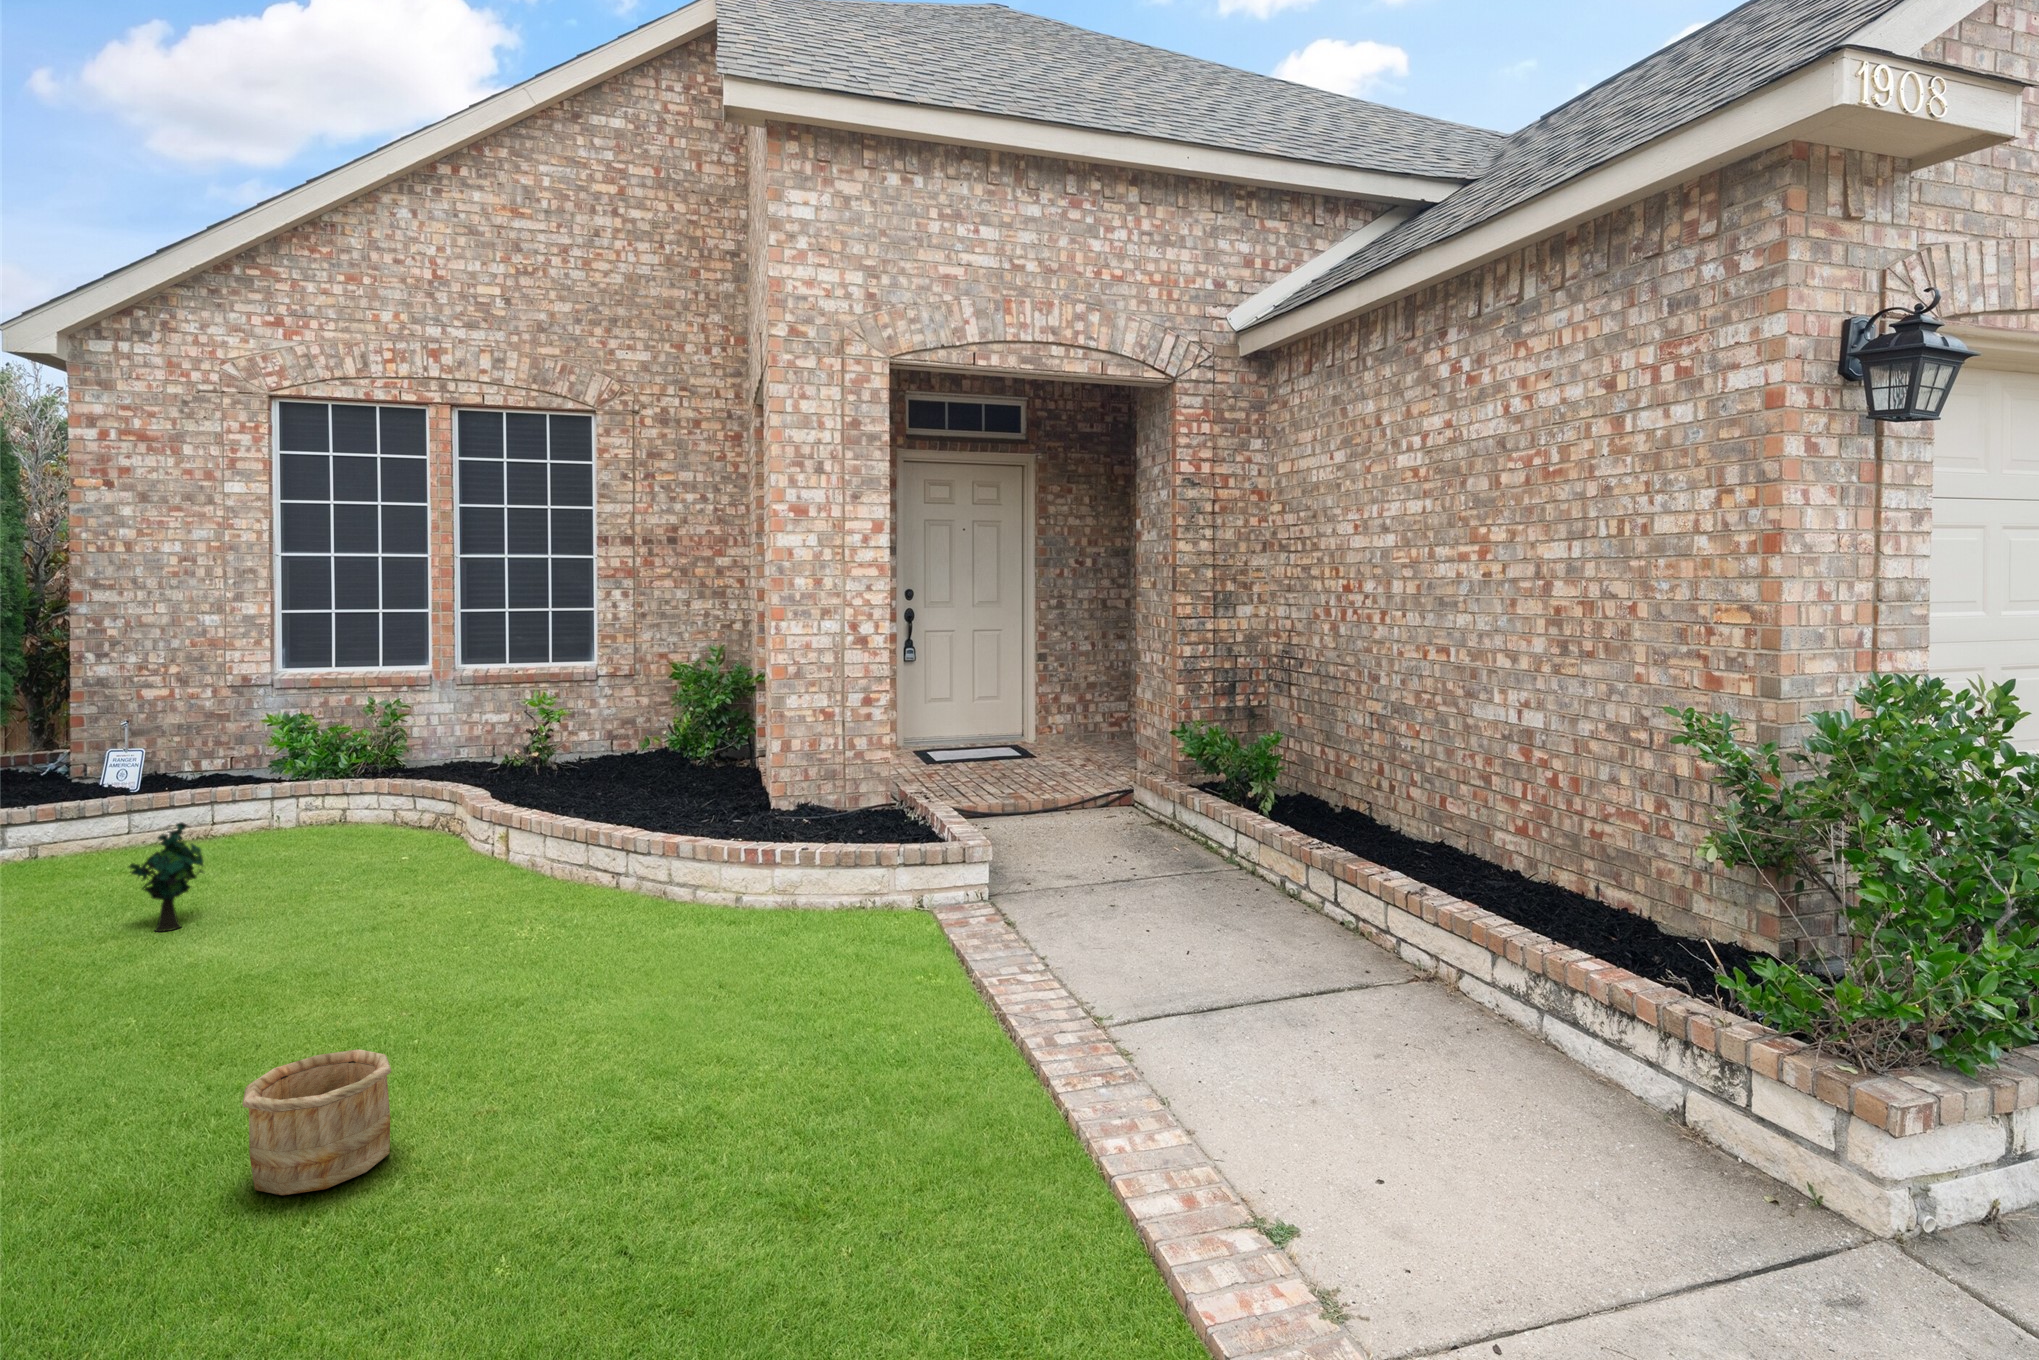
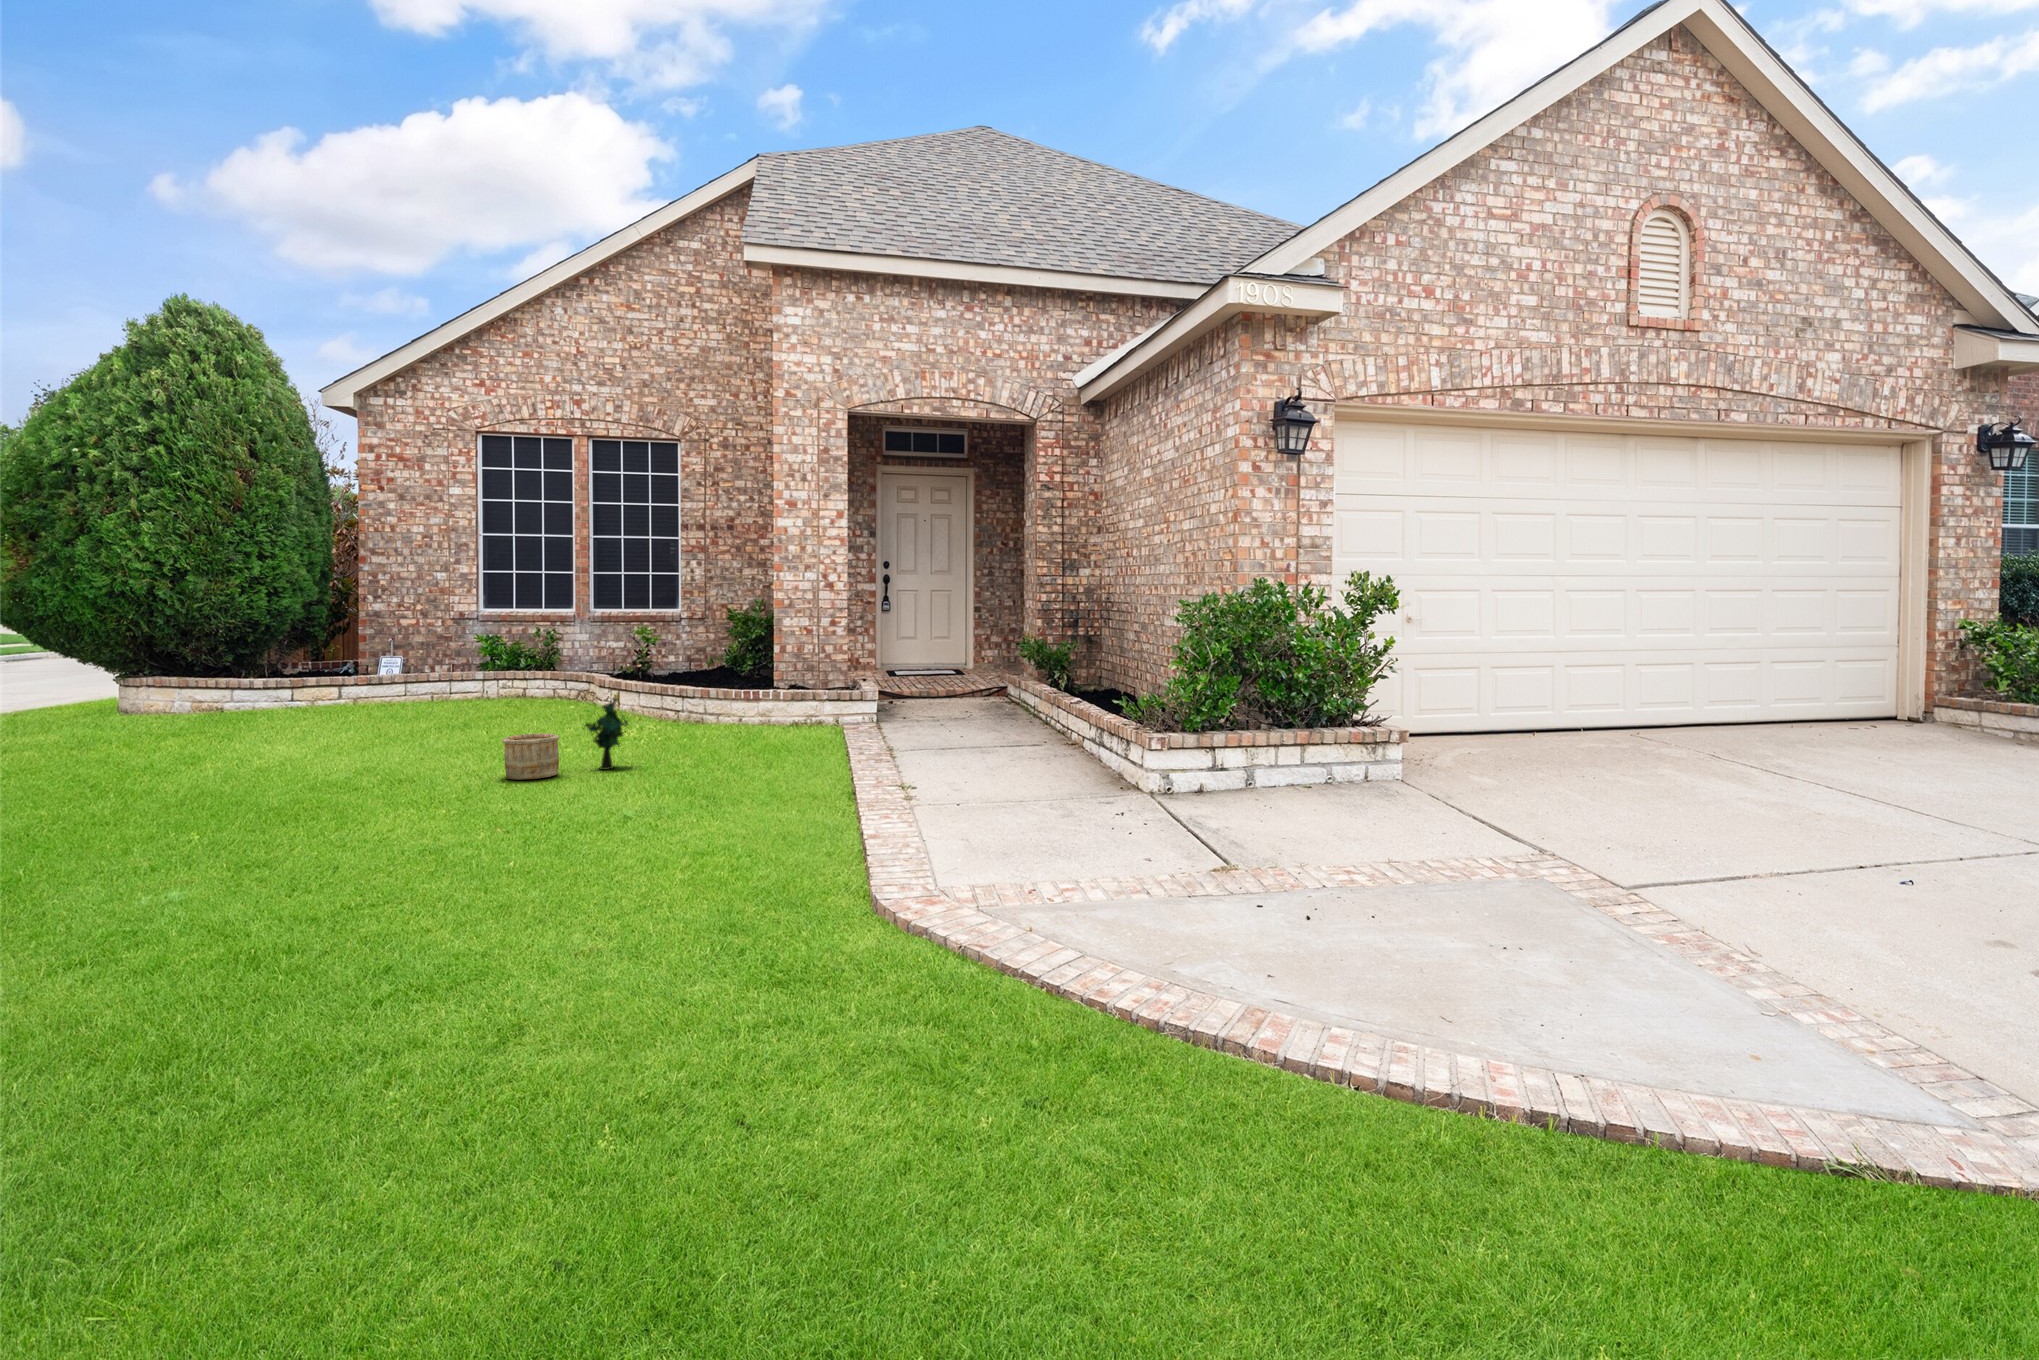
decorative plant: present [129,822,204,932] -> present [585,698,628,770]

